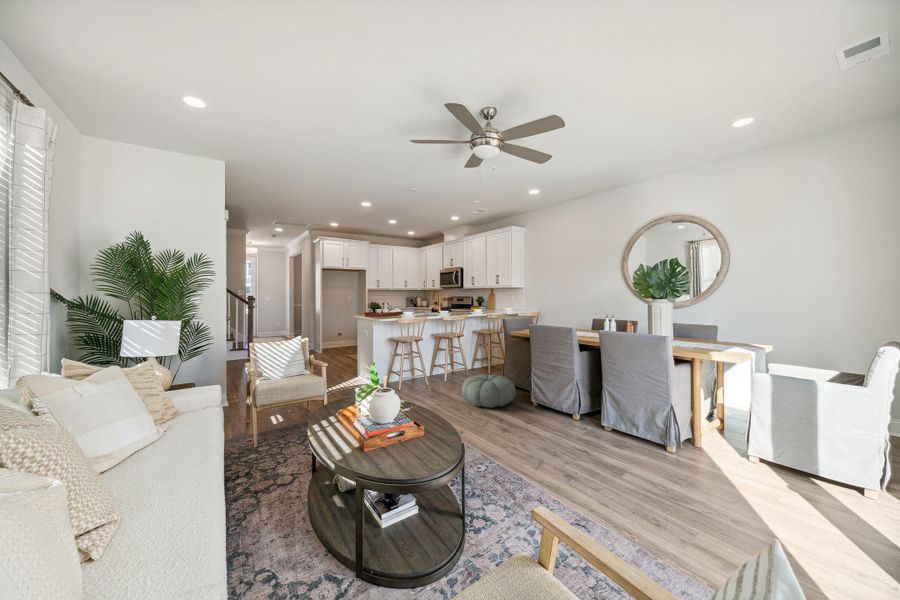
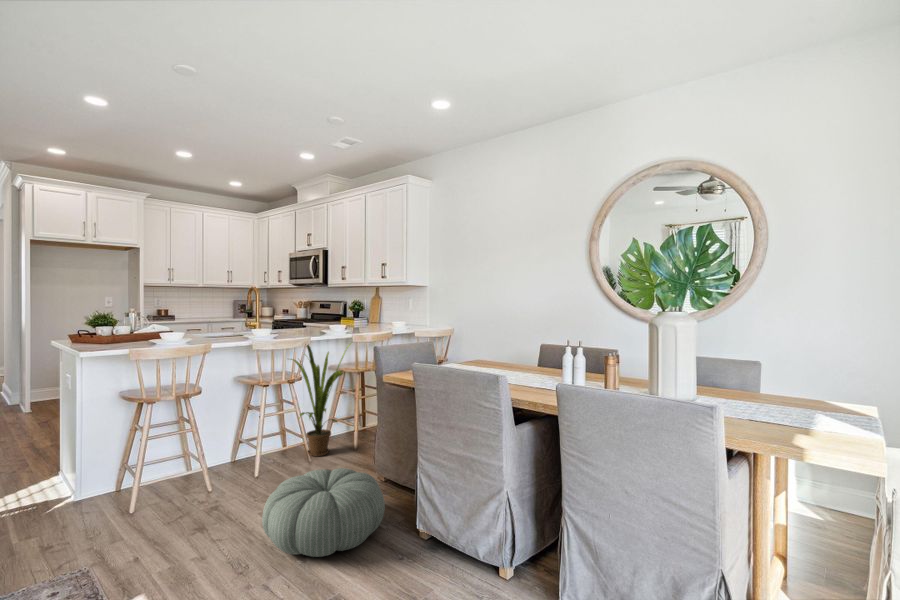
house plant: none [456,316,489,375] -> present [291,344,350,457]

